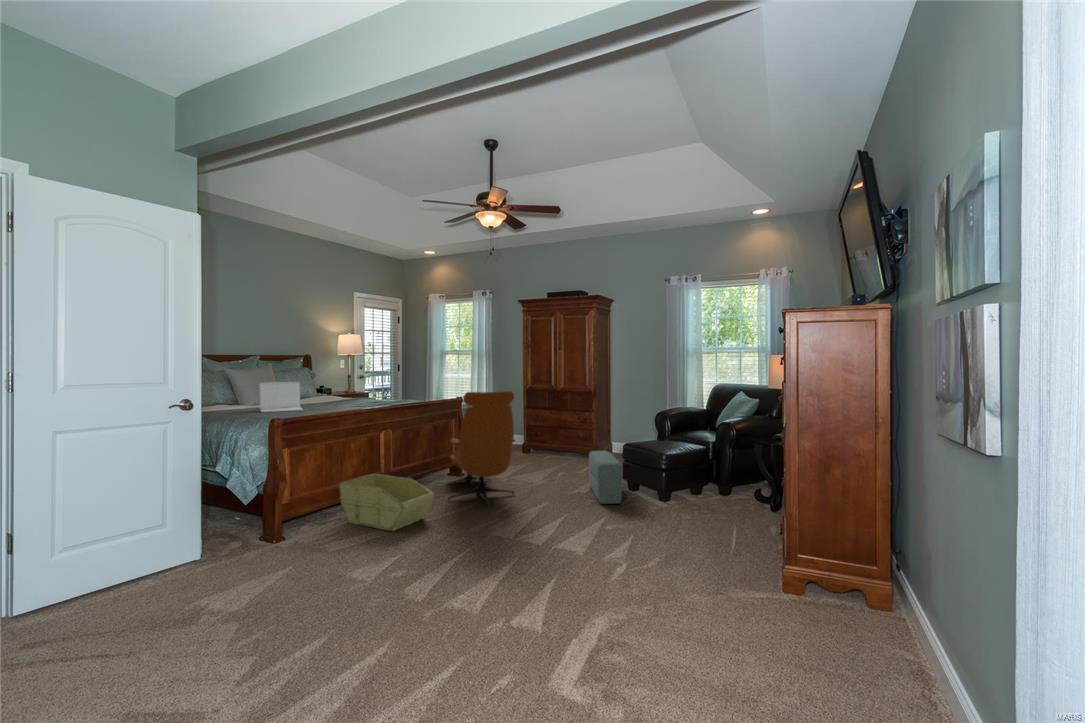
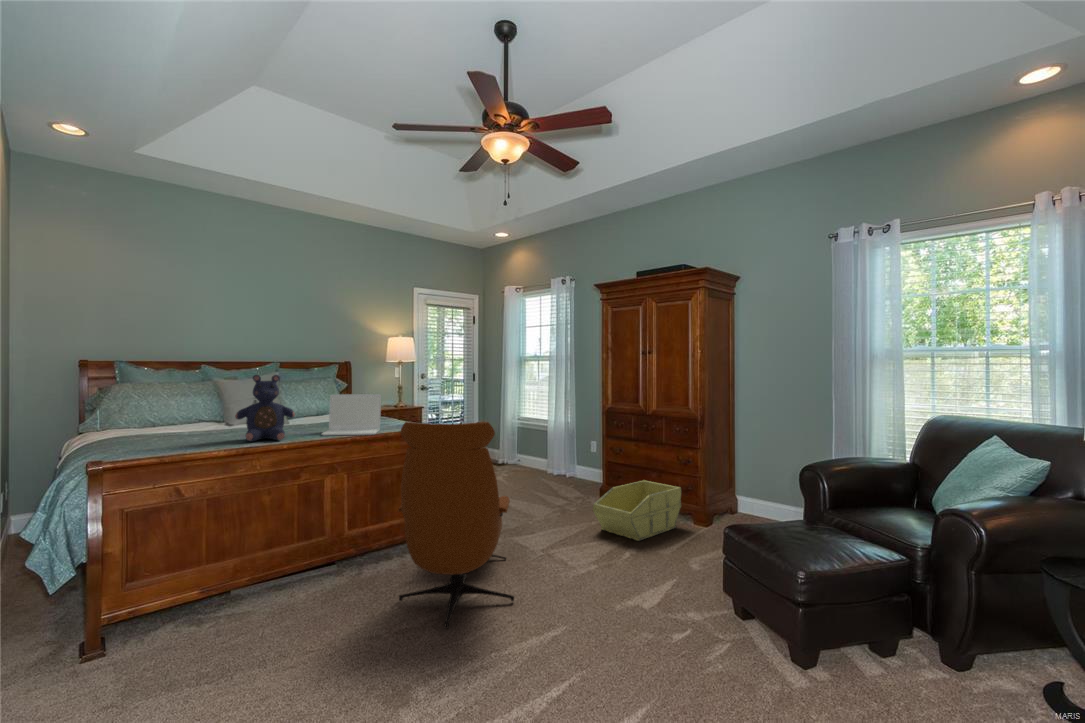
teddy bear: none [323,367,360,411] -> present [235,375,295,442]
laptop: present [260,382,303,412] -> present [322,394,381,435]
pouf: present [589,451,622,504] -> none [650,534,702,665]
storage bin: present [339,474,434,531] -> present [593,481,681,541]

